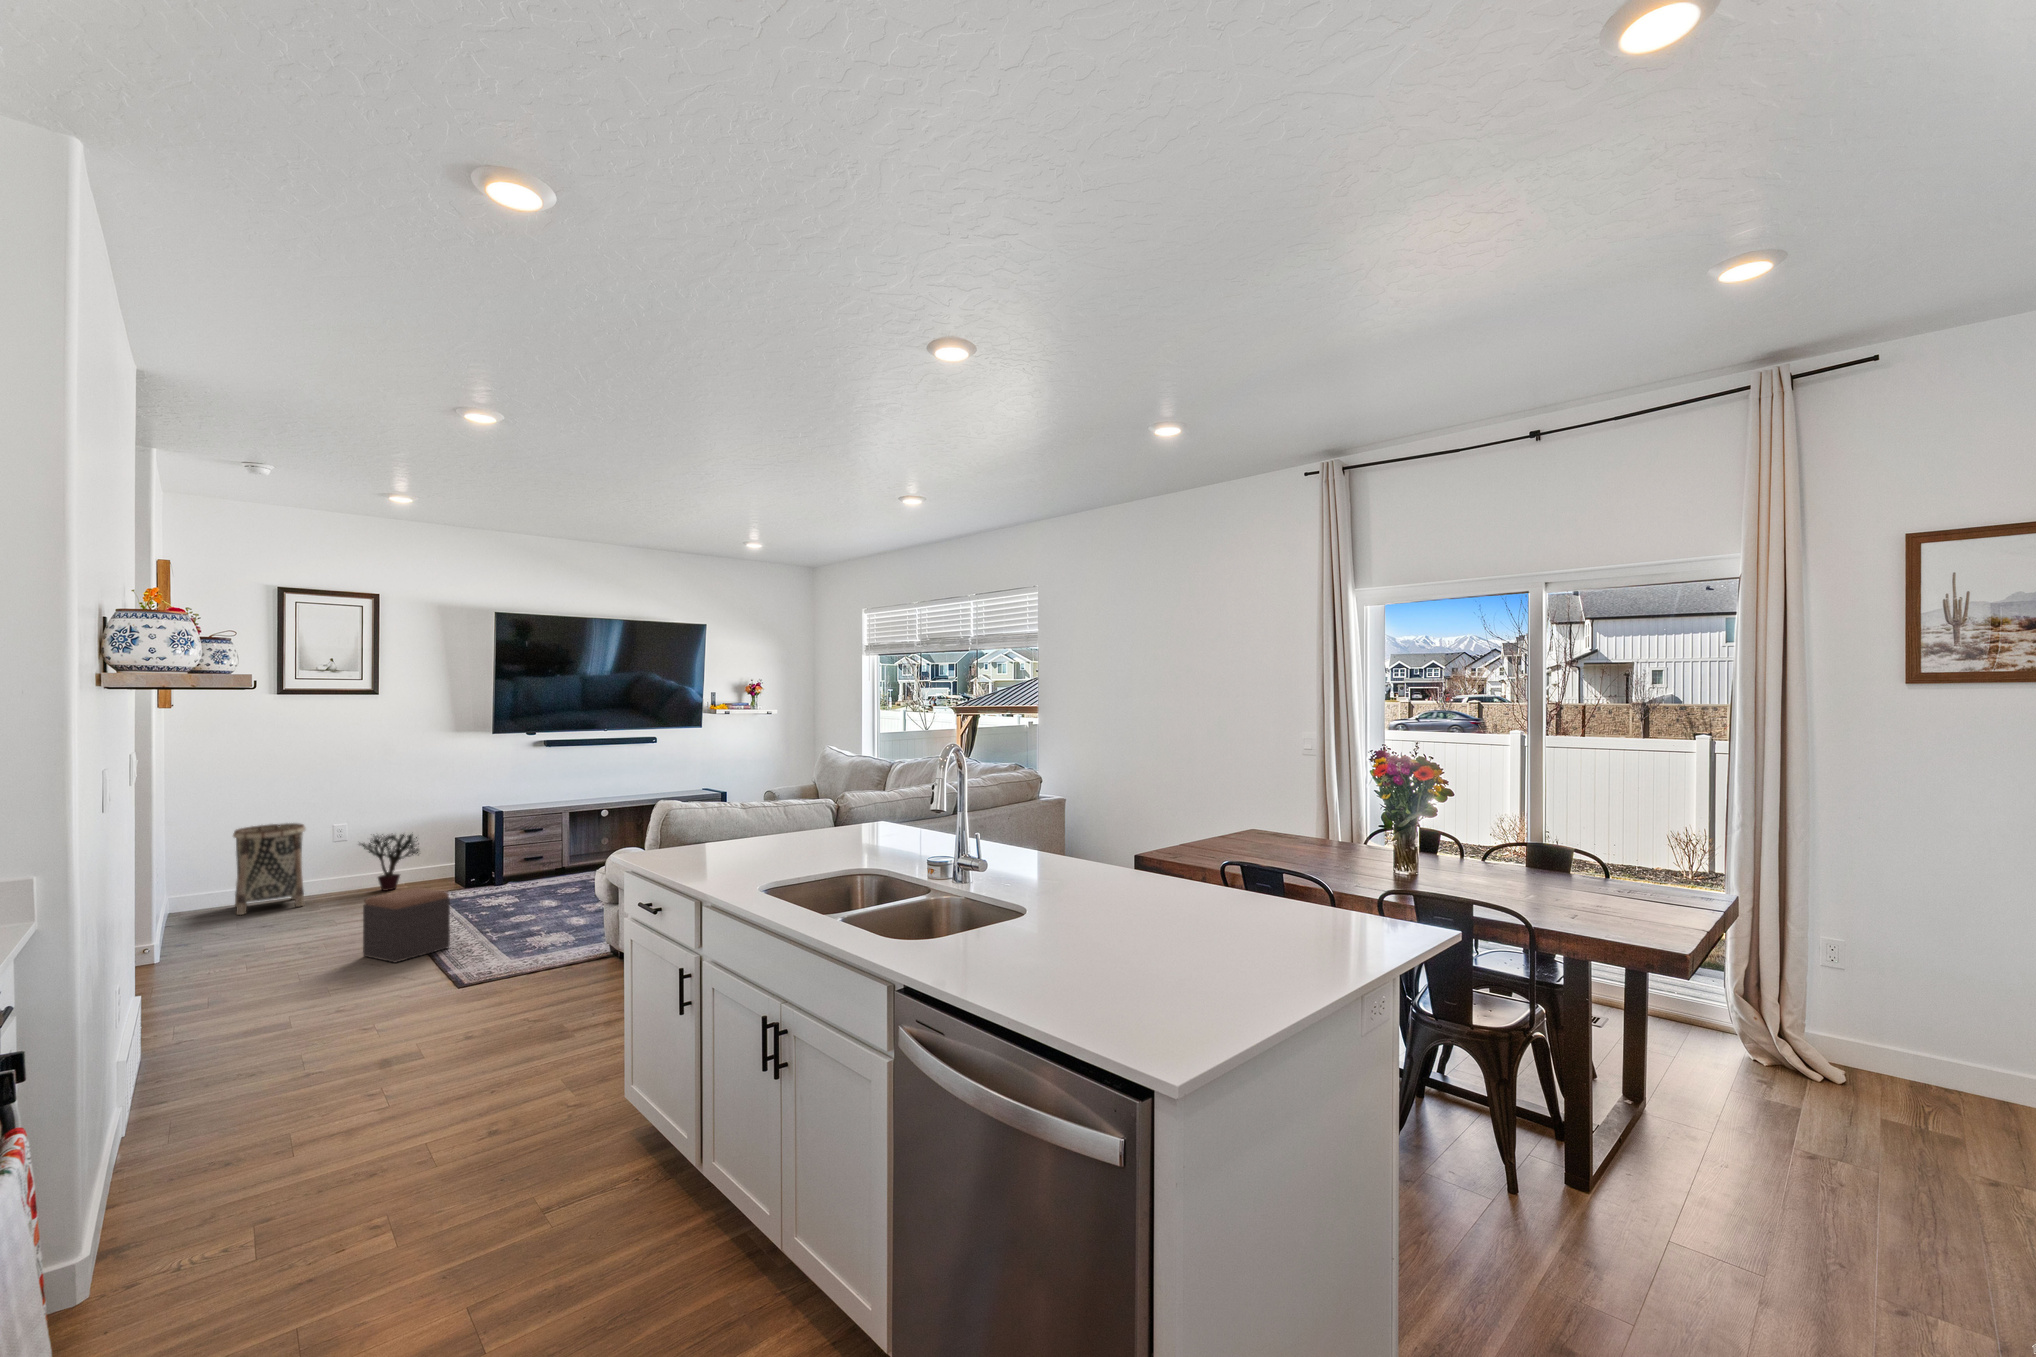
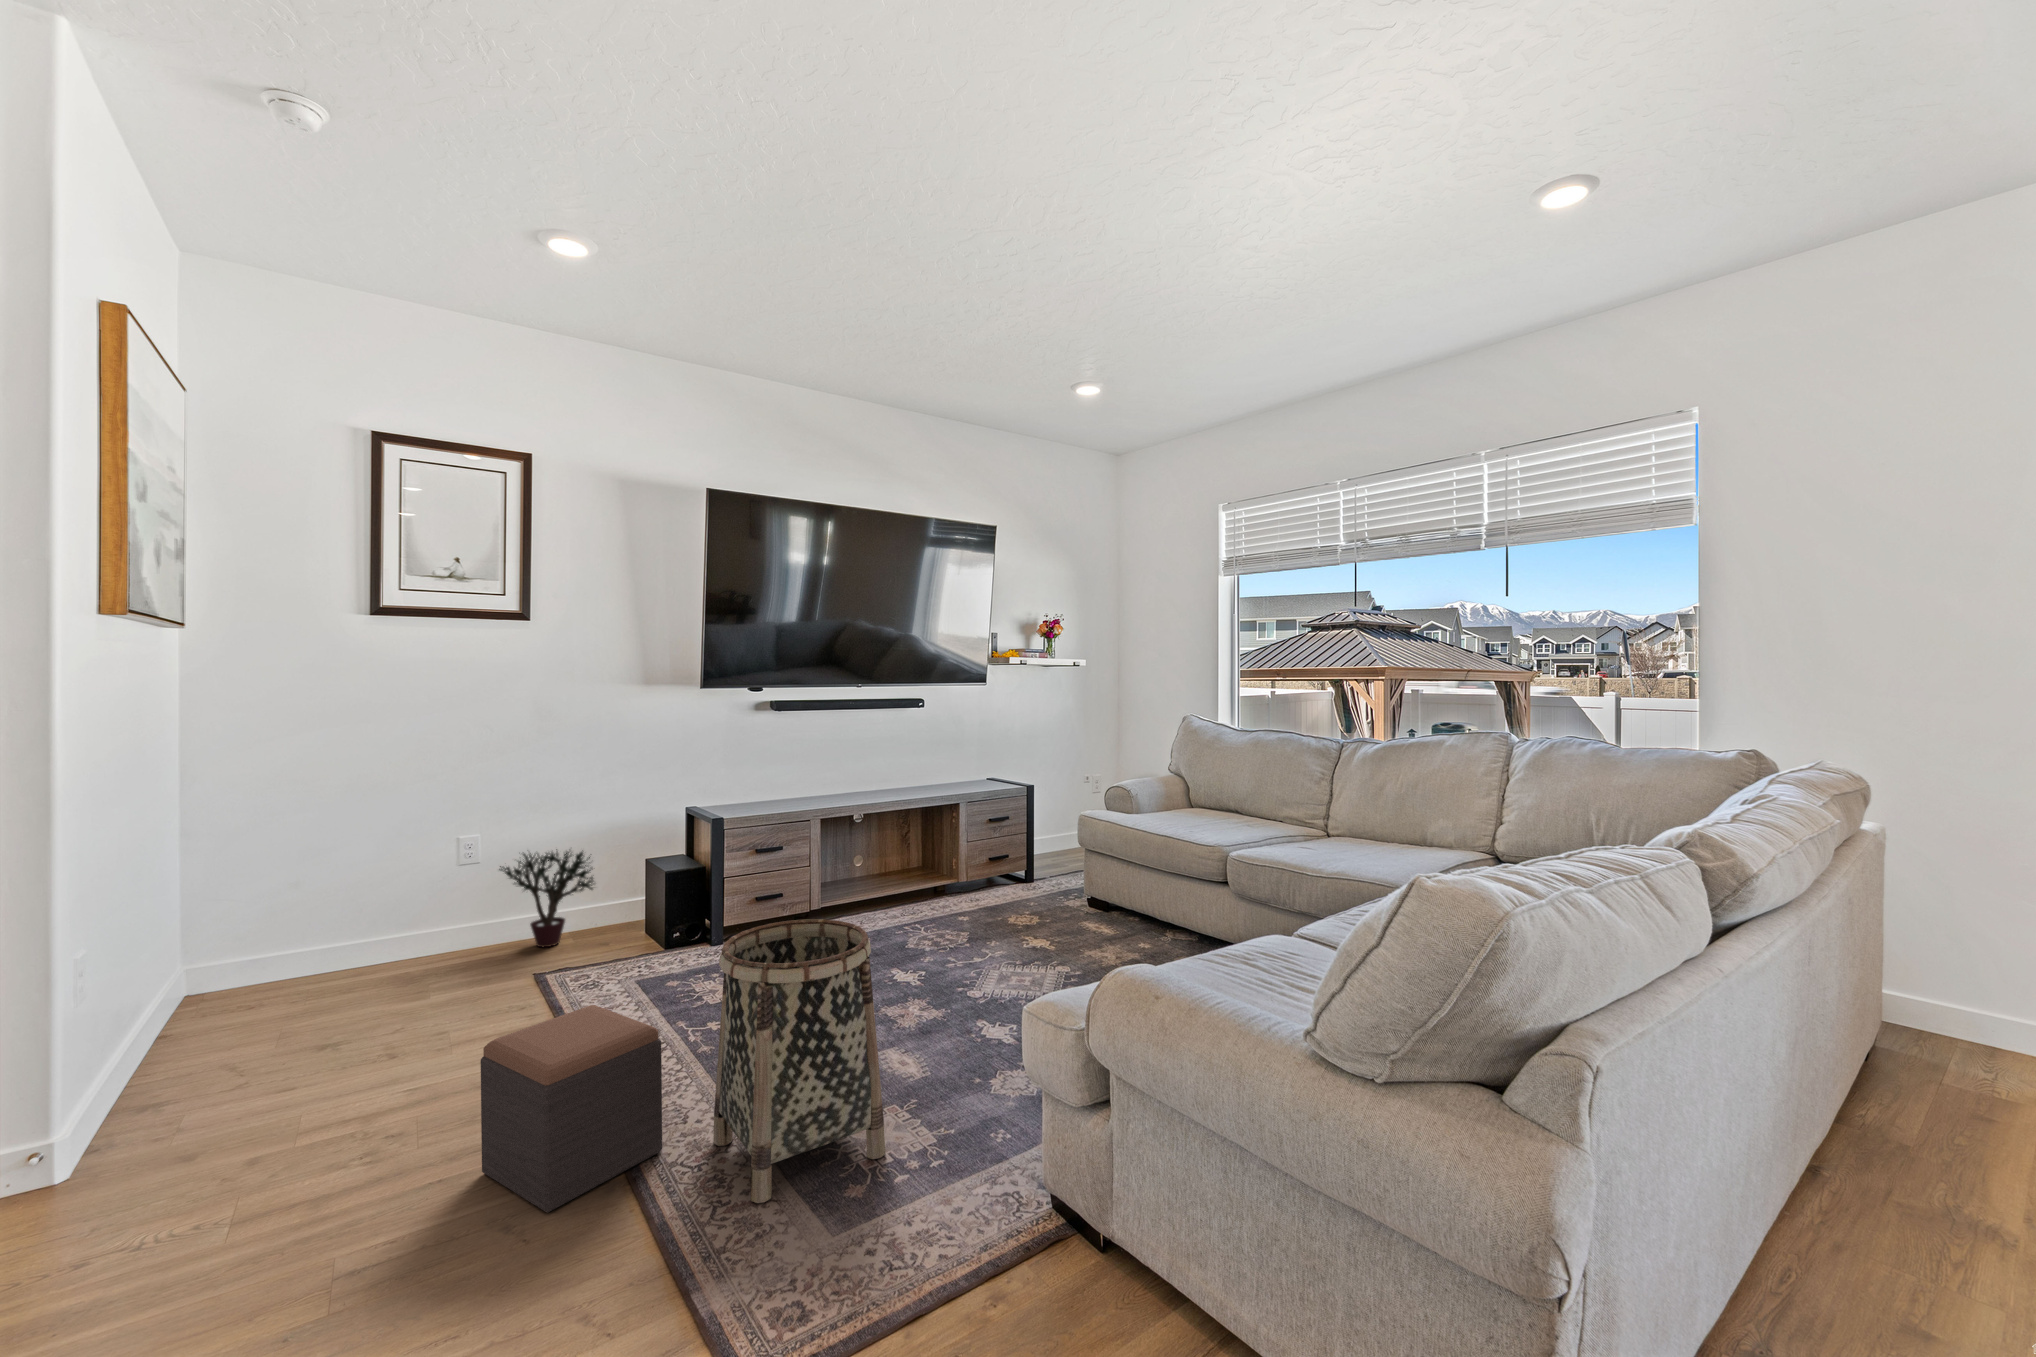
basket: present [233,823,305,915] -> present [713,919,886,1203]

